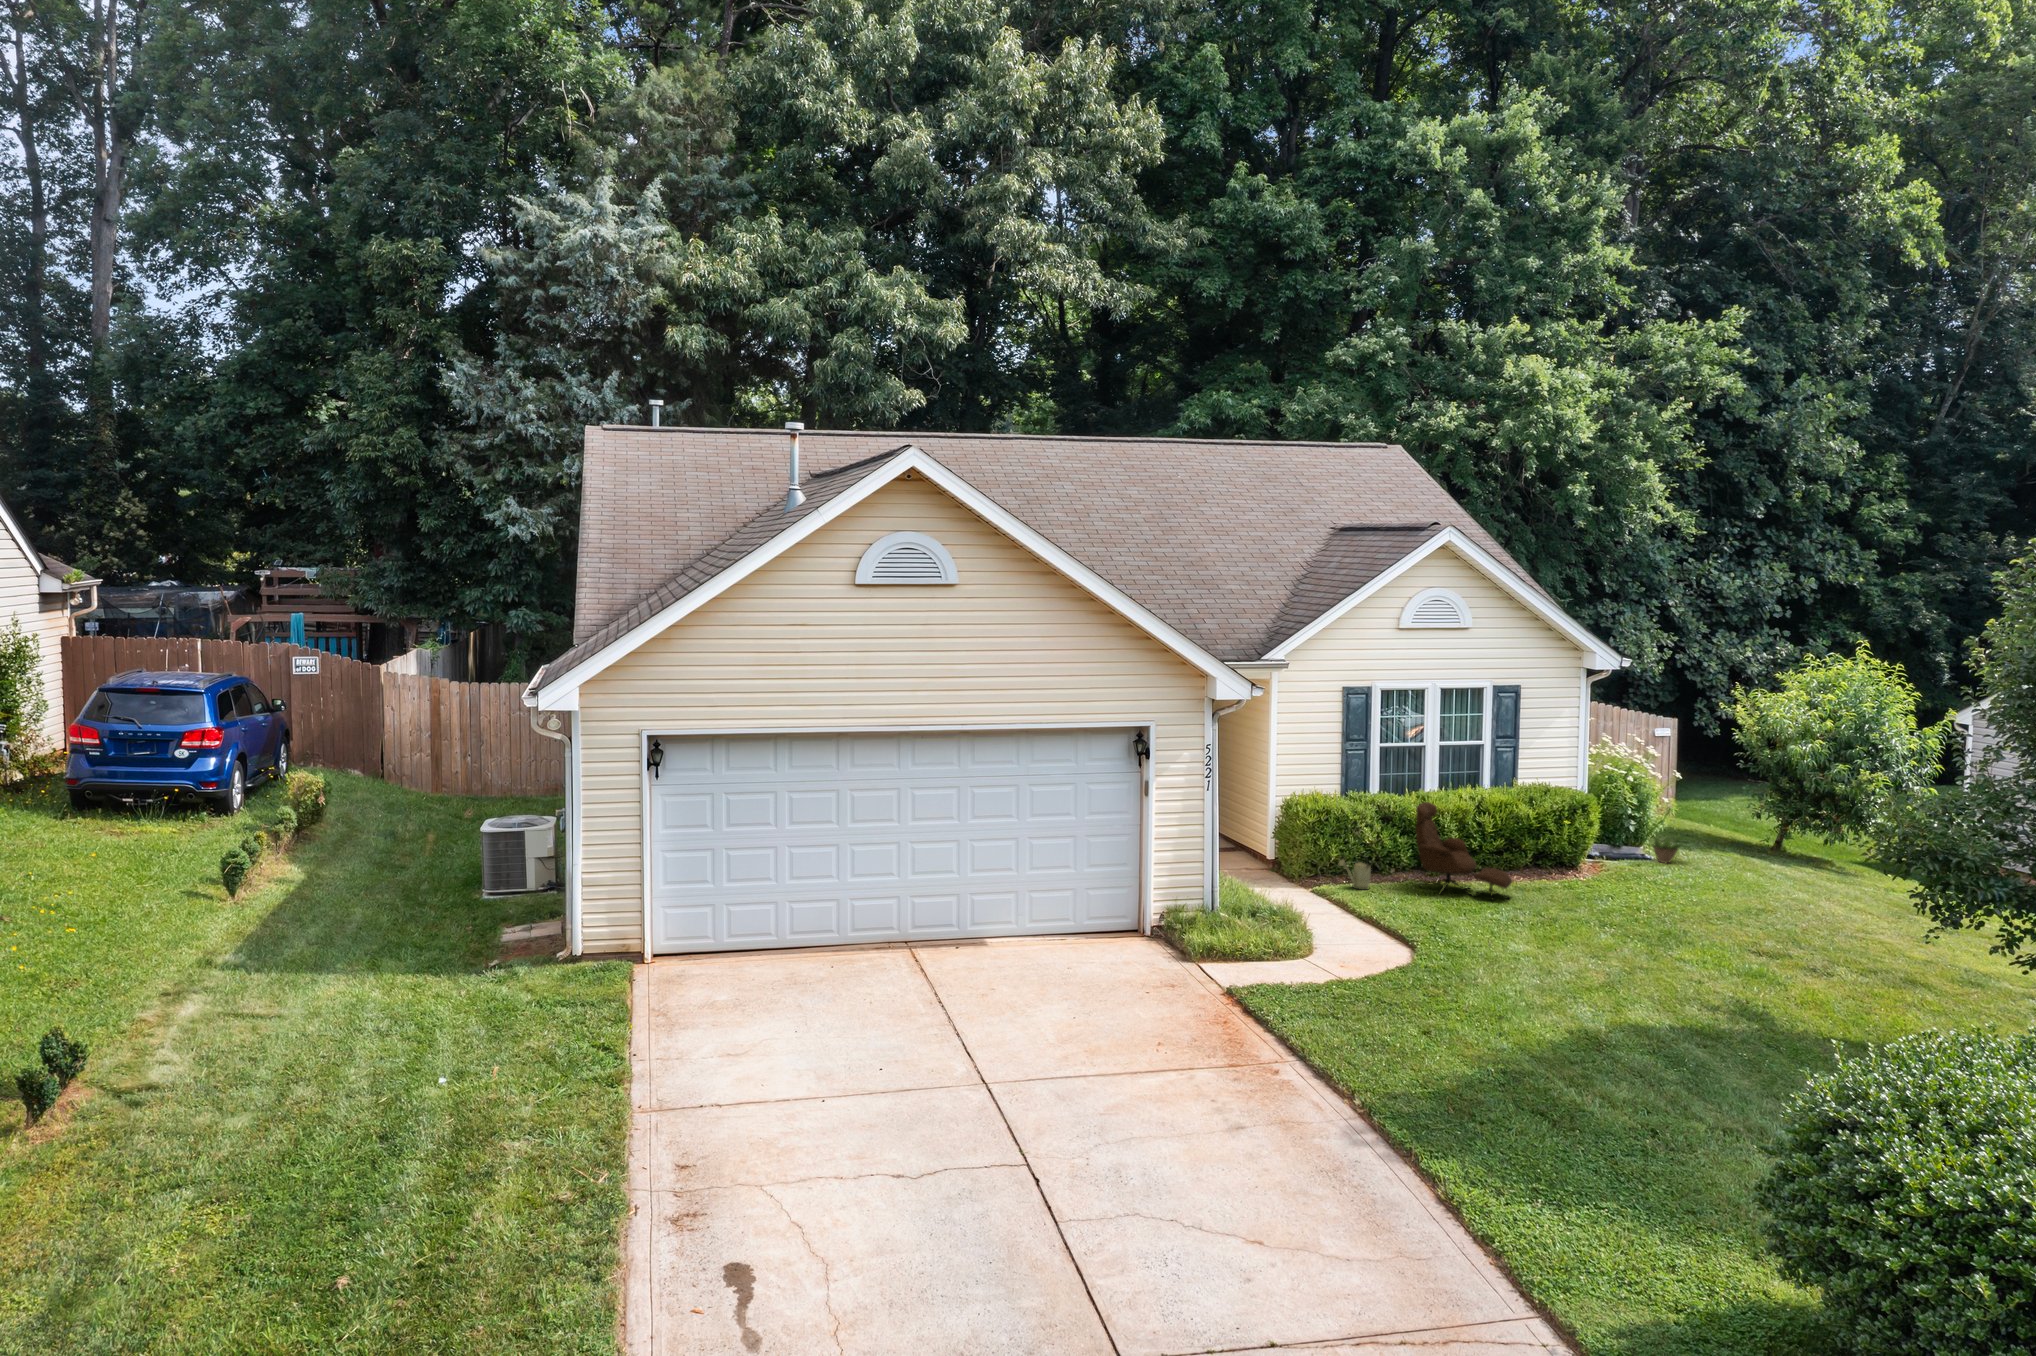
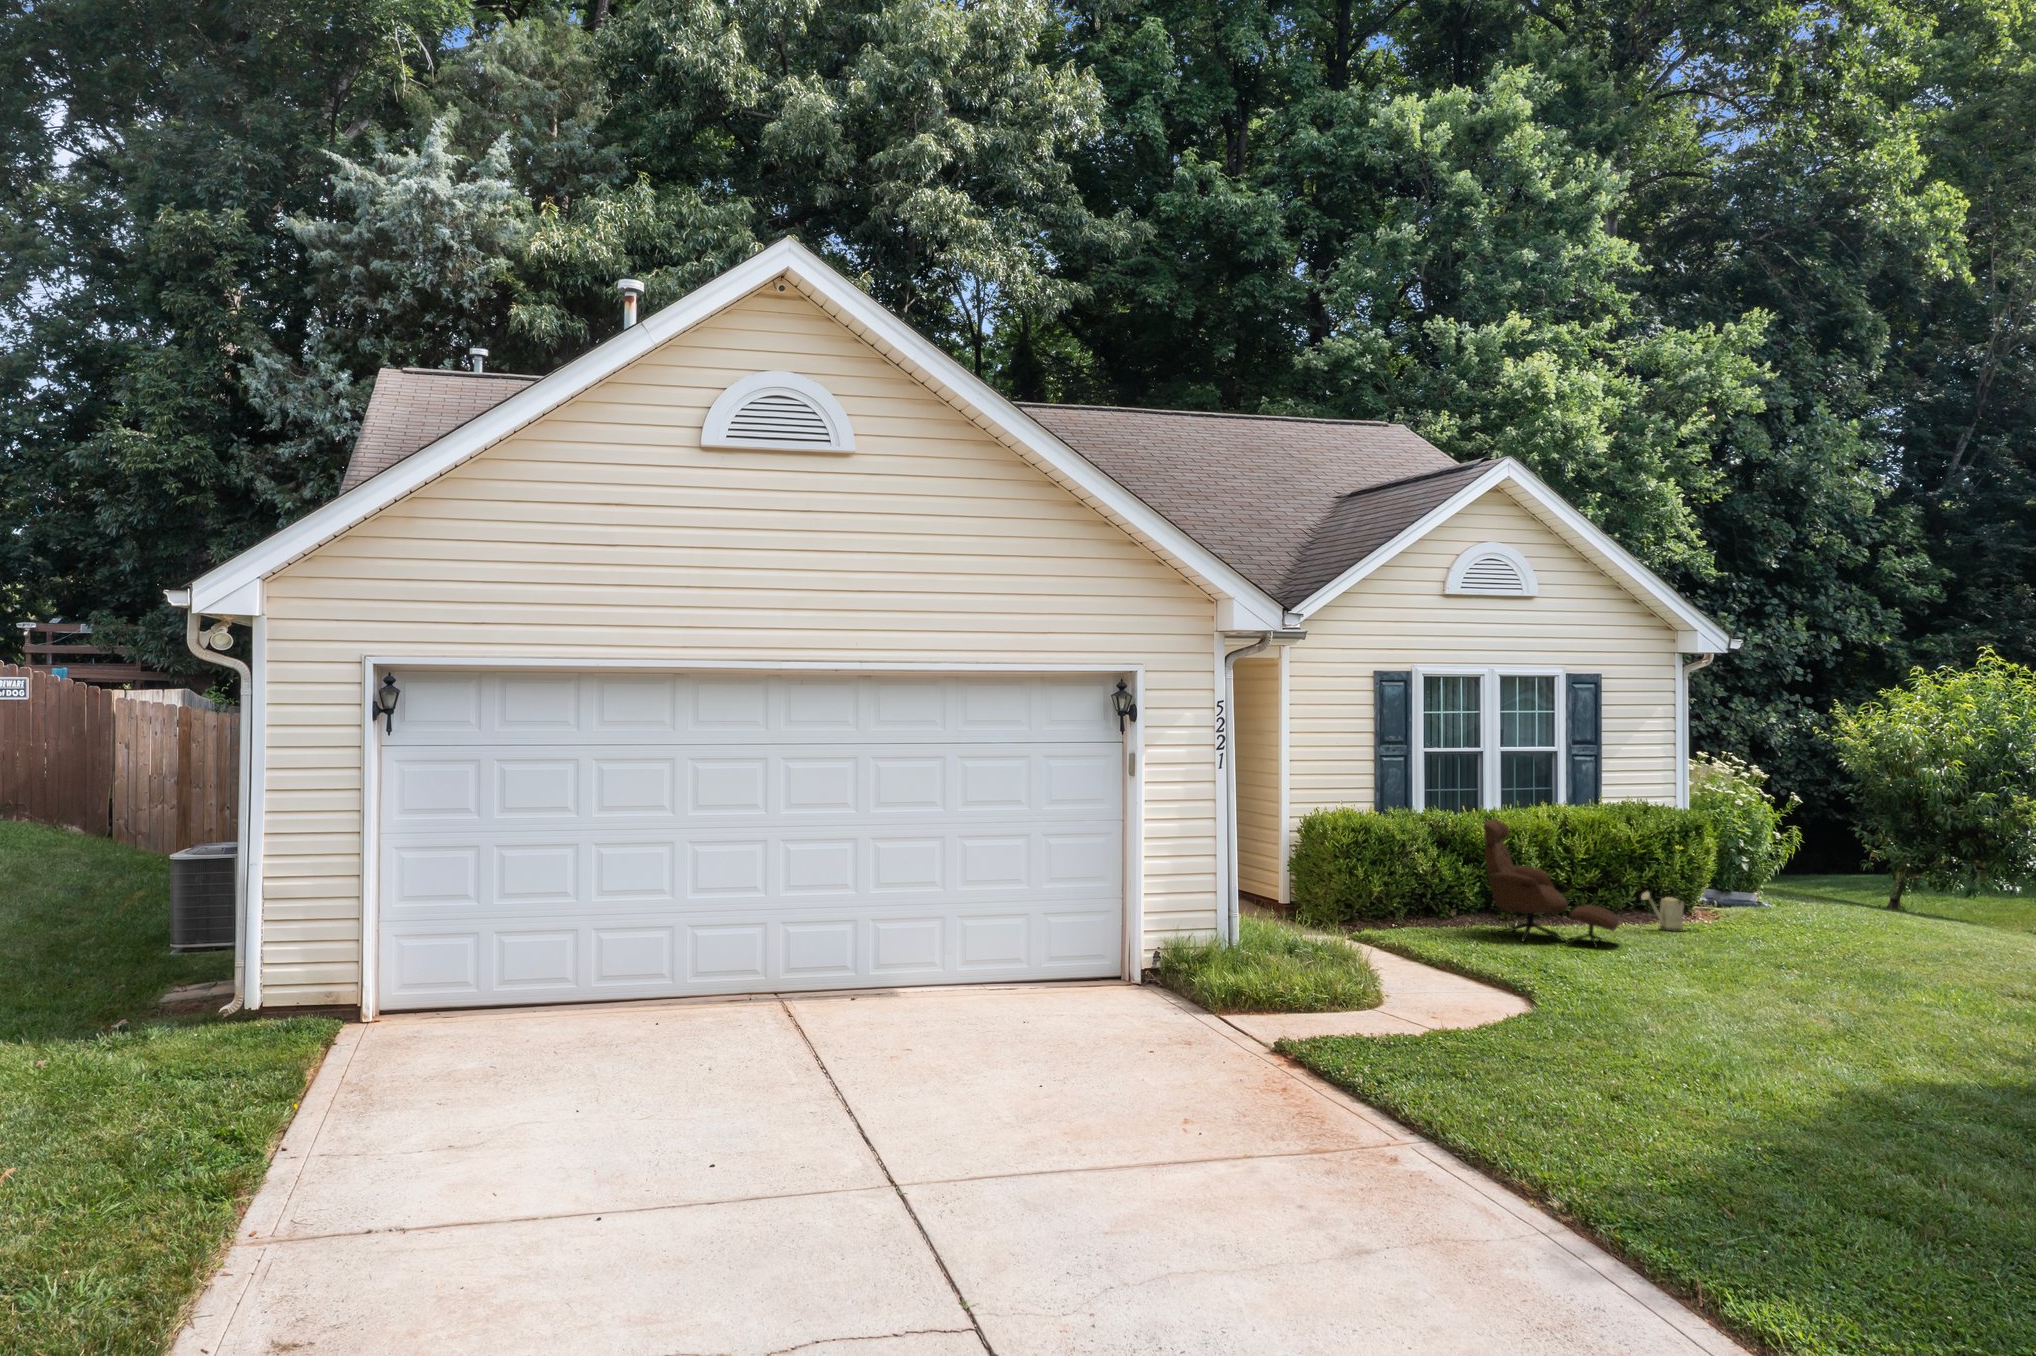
decorative plant: present [1652,838,1685,863] -> none [1757,880,1814,913]
watering can: present [1339,860,1371,890] -> present [1641,892,1684,932]

